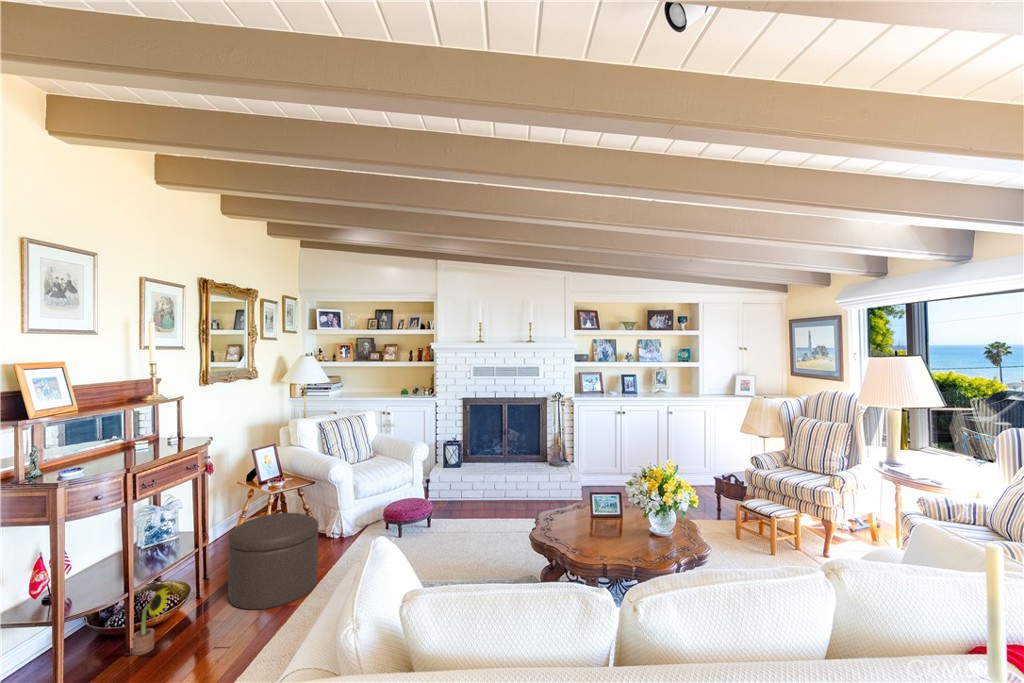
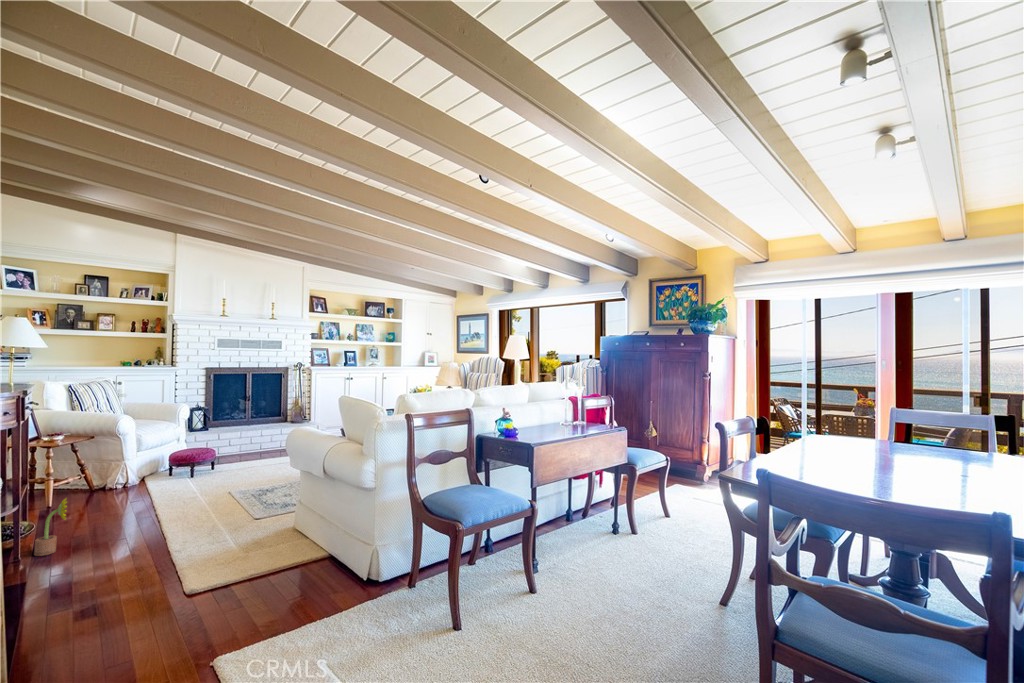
ottoman: present [228,513,319,609] -> none [71,451,163,524]

